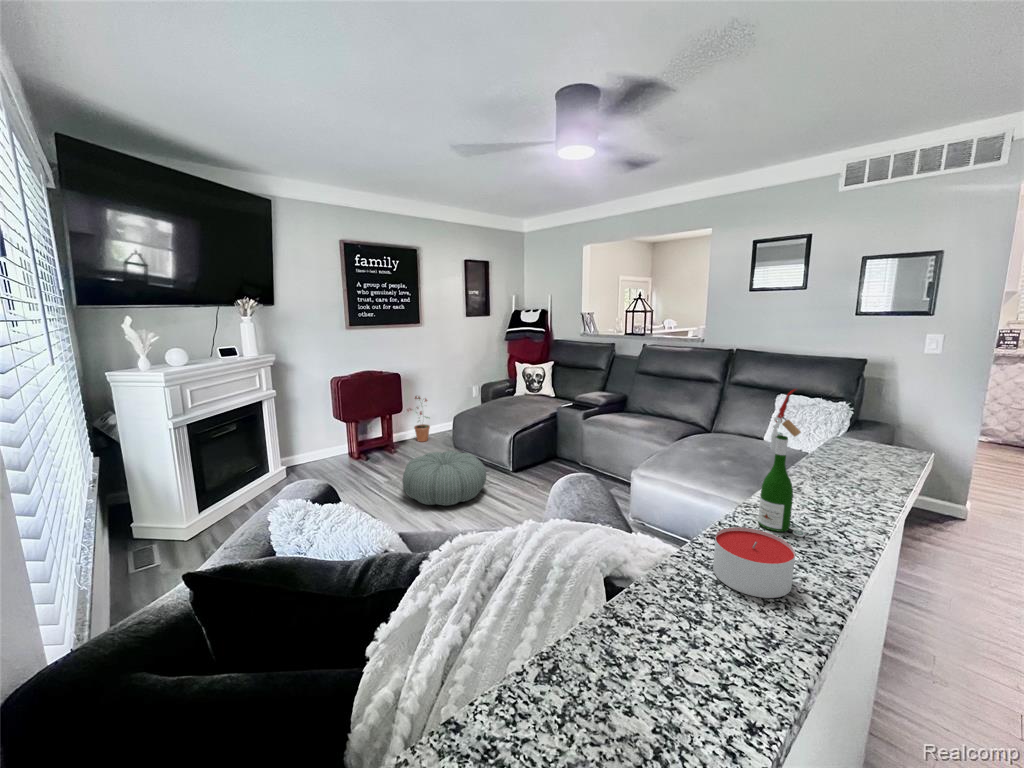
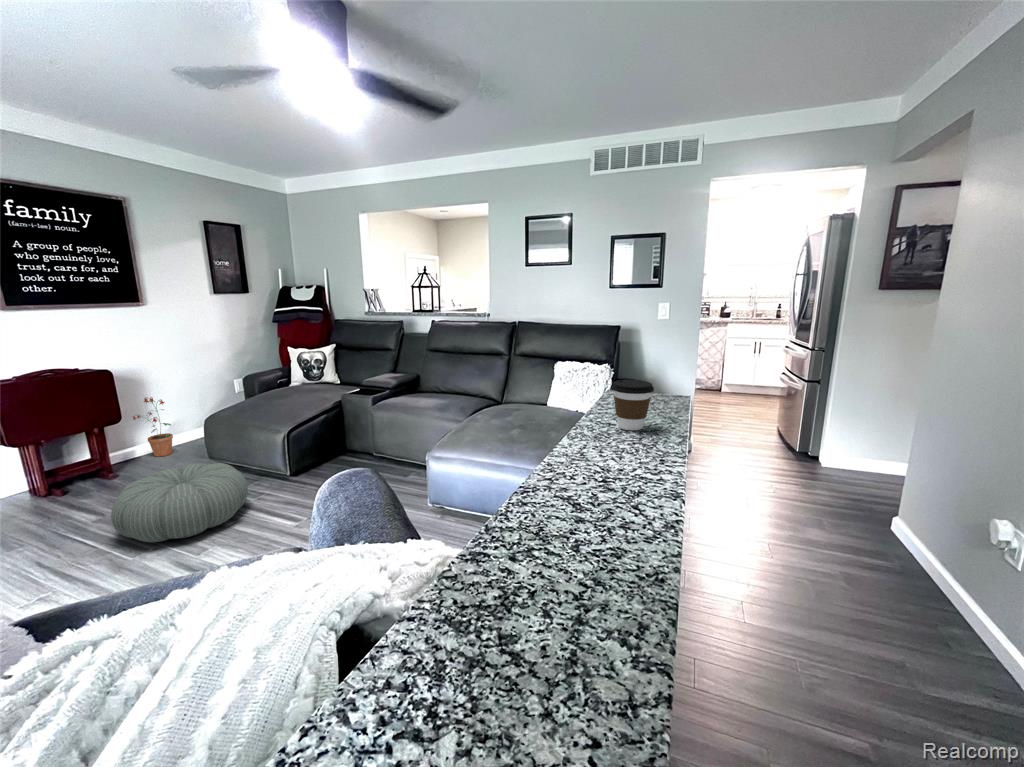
wine bottle: present [758,389,805,537] -> none [541,326,596,526]
coffee cup: none [835,427,883,475] -> present [611,380,654,430]
candle: present [713,527,795,598] -> none [475,541,591,670]

